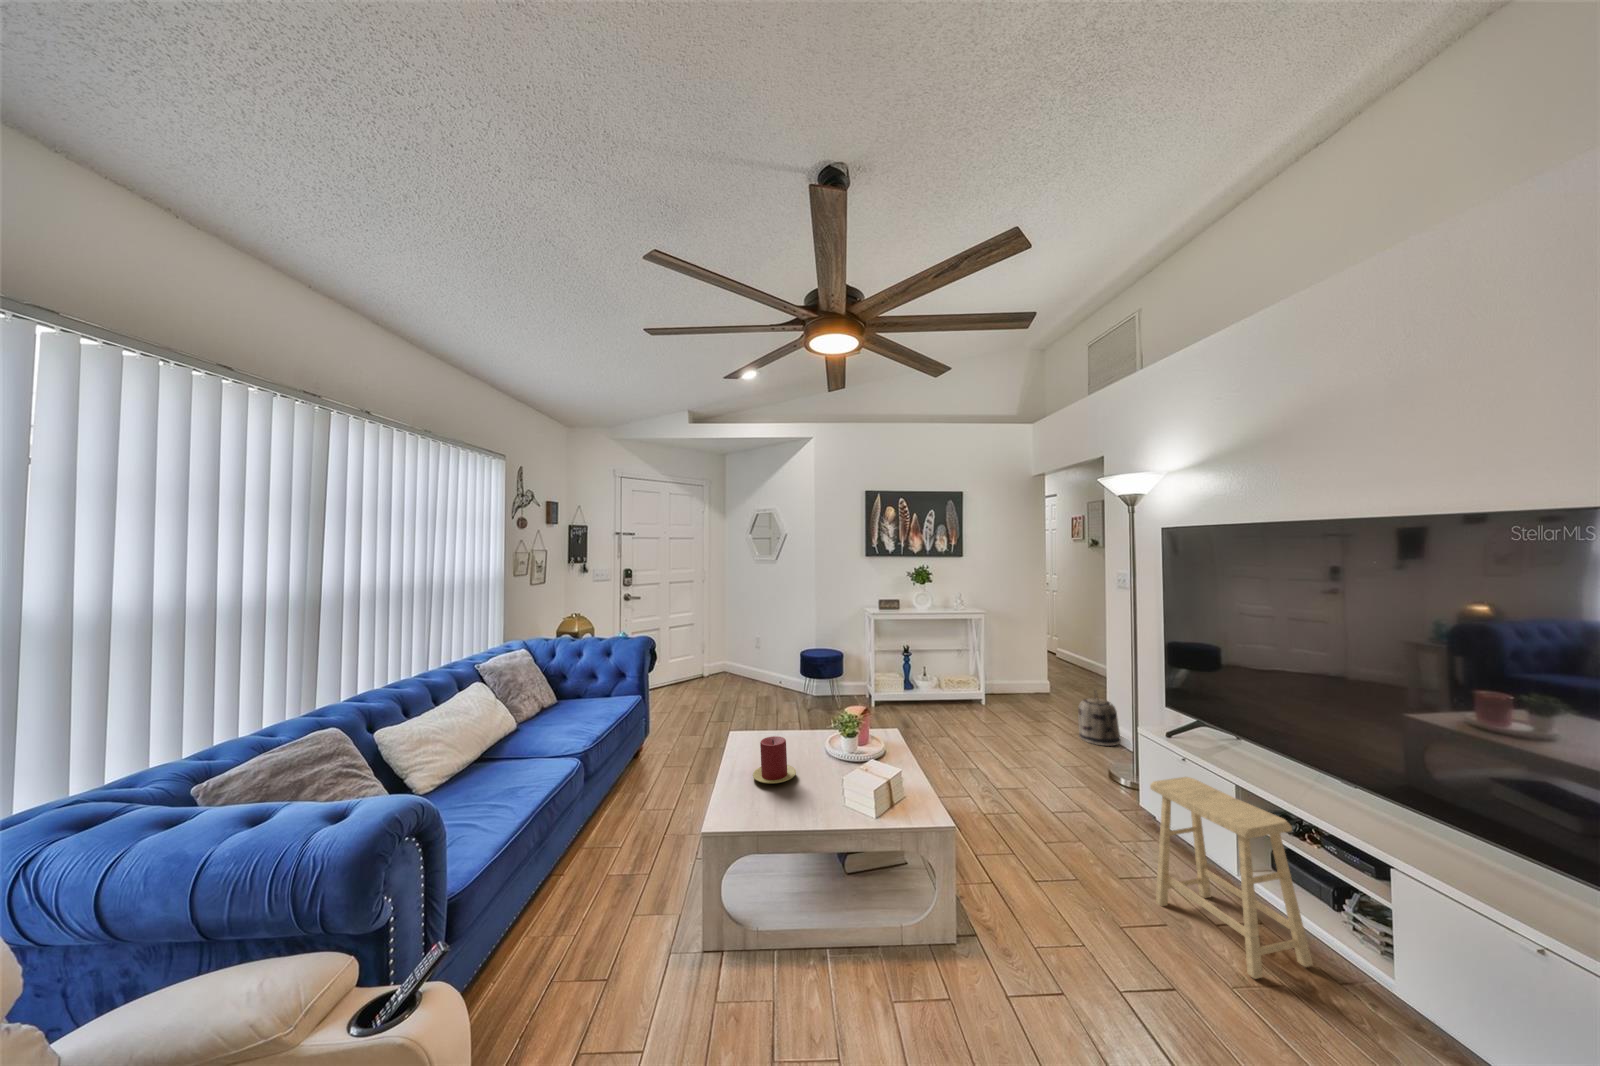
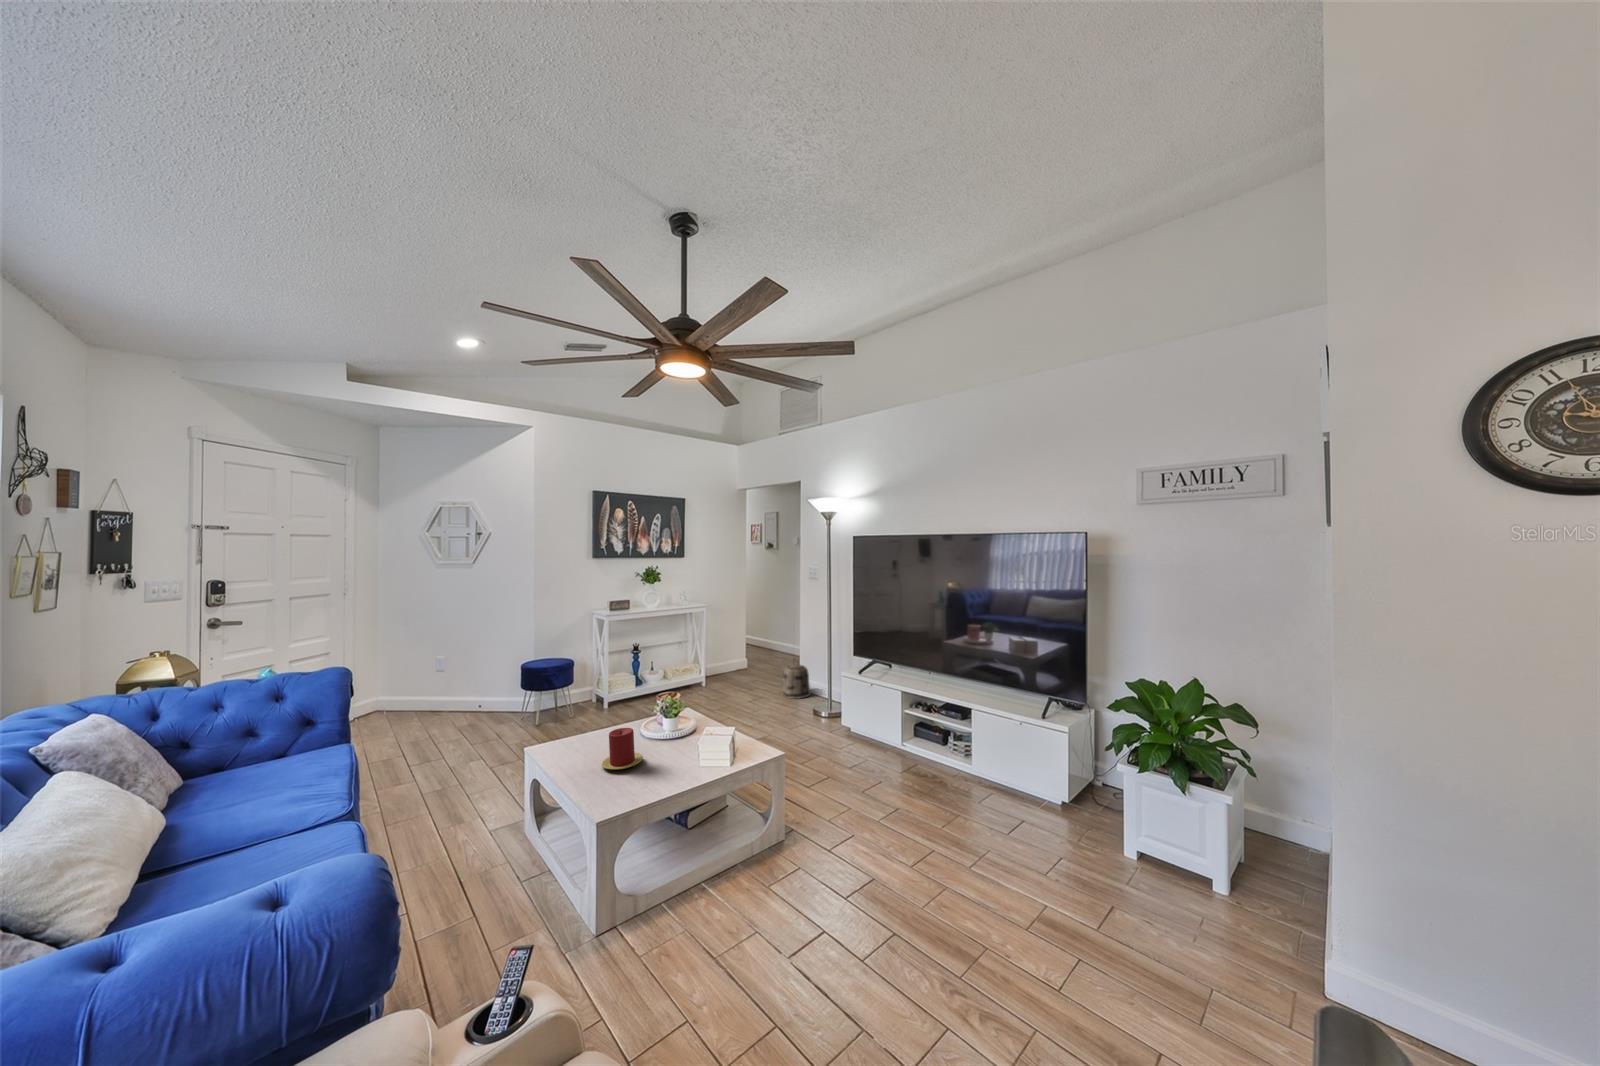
footstool: present [1150,777,1313,979] -> none [863,694,934,791]

